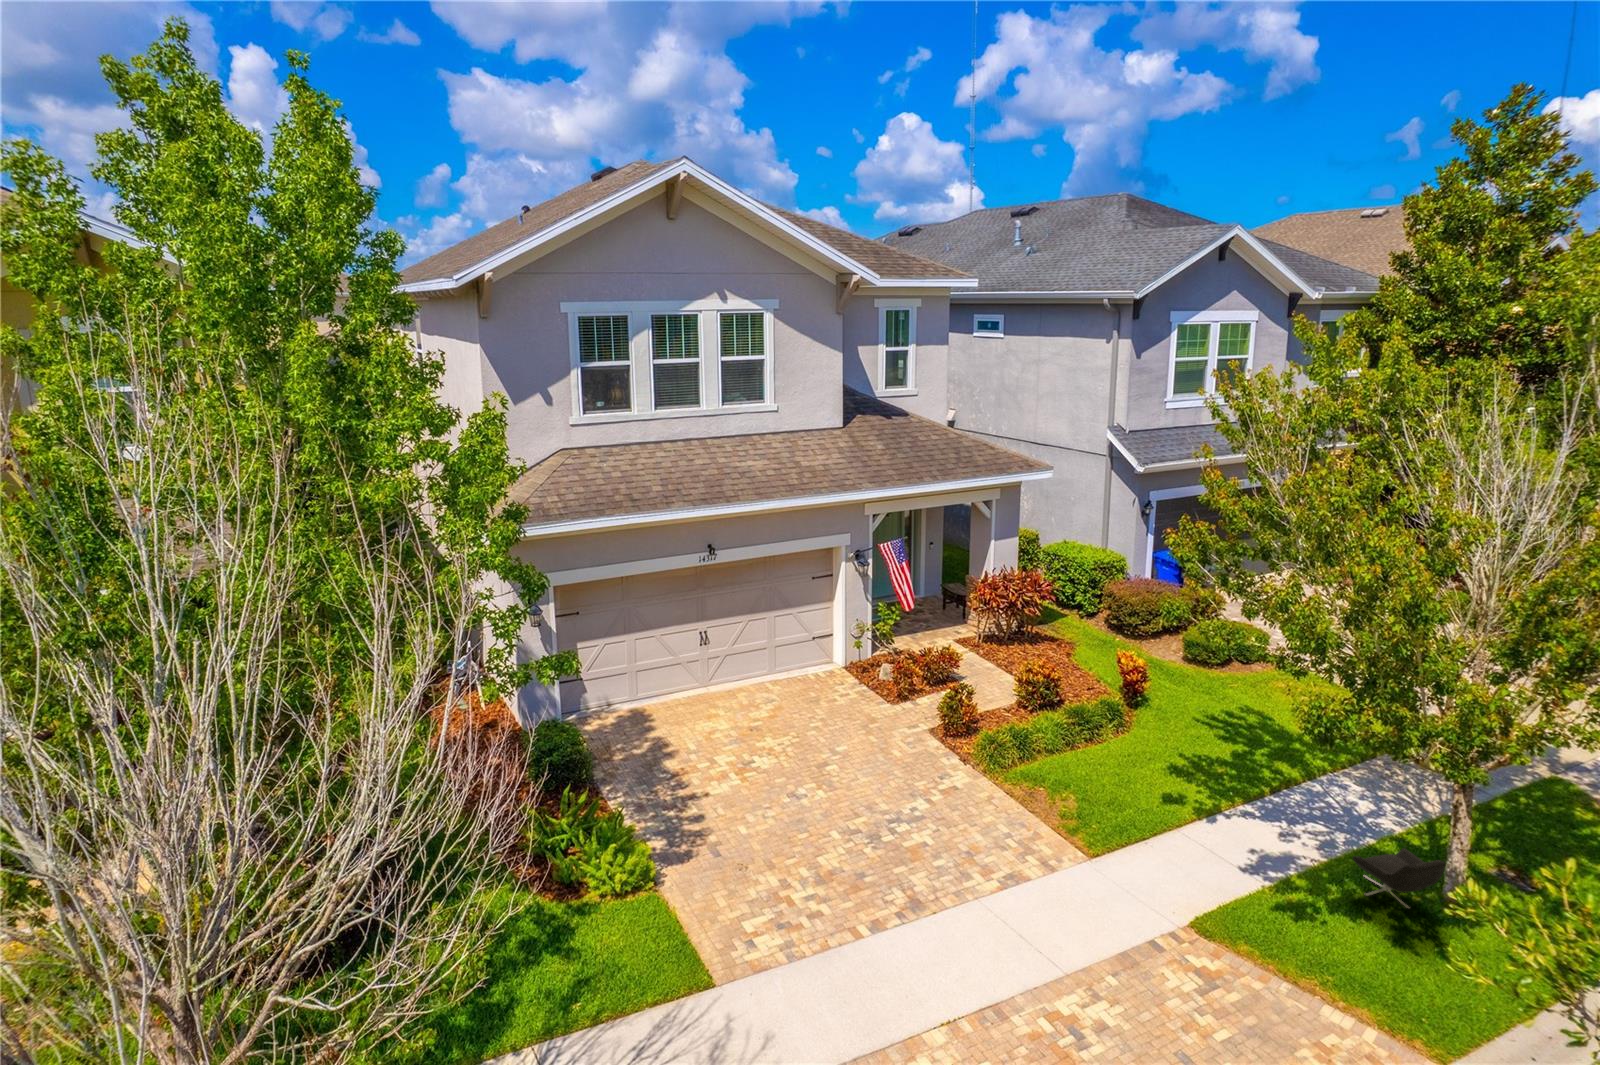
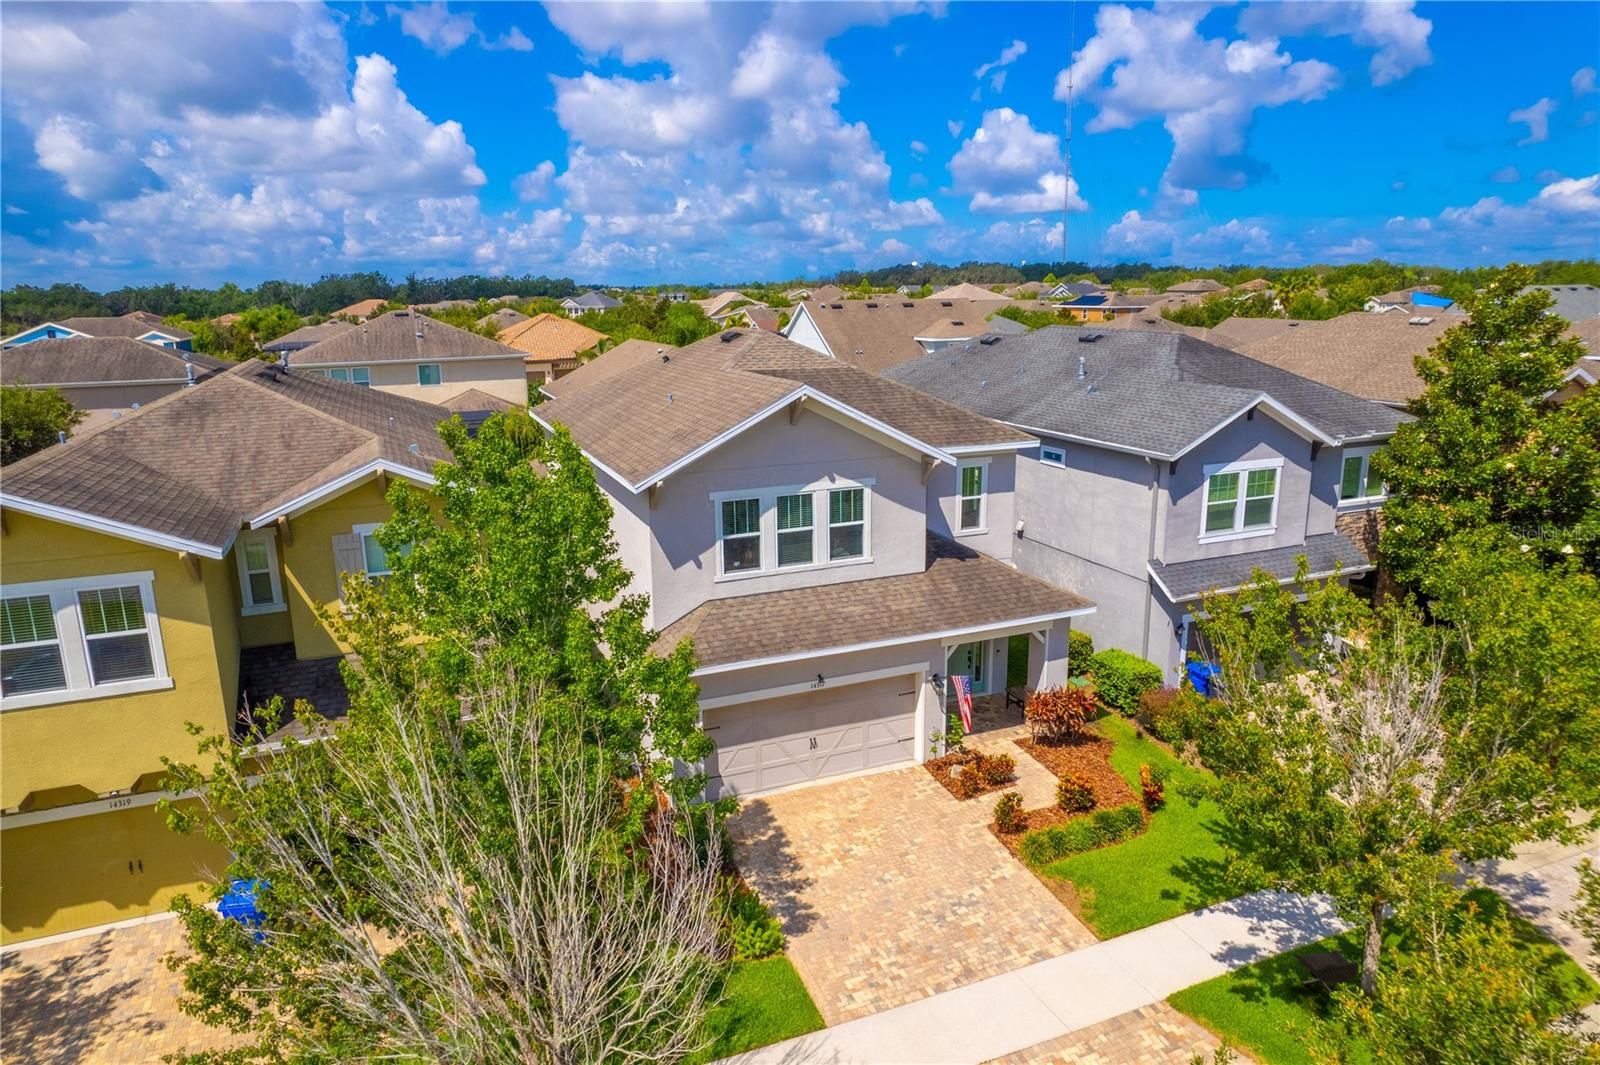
potted tree: none [1095,597,1119,635] -> present [1134,711,1151,739]

